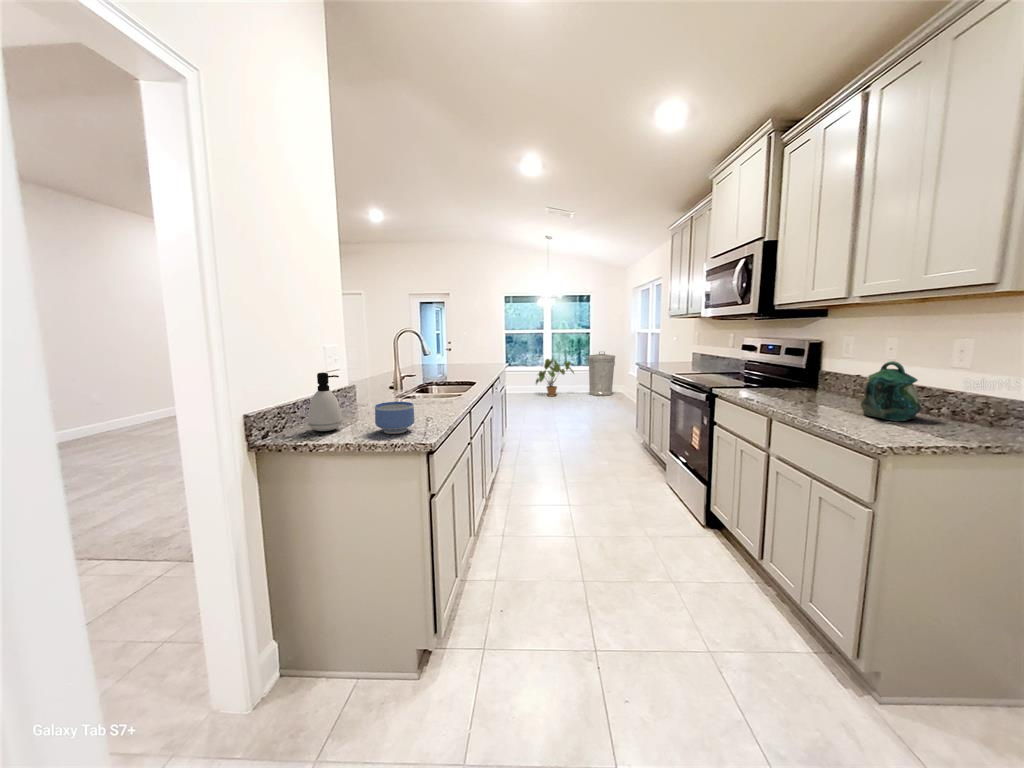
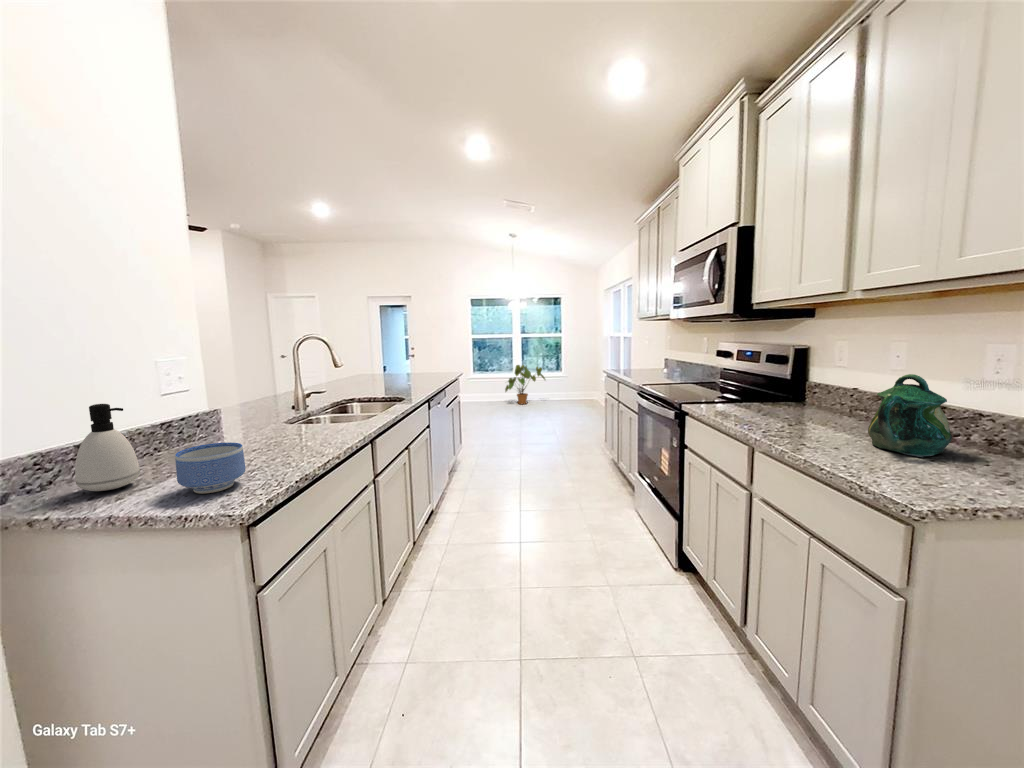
trash can: present [588,352,615,396] -> none [560,357,588,403]

